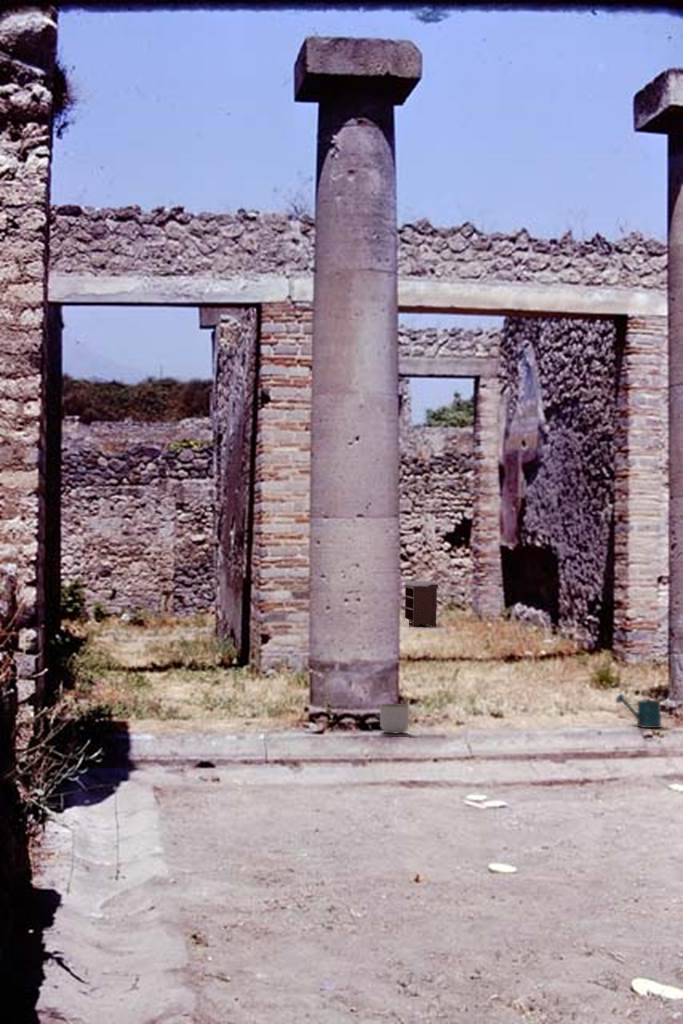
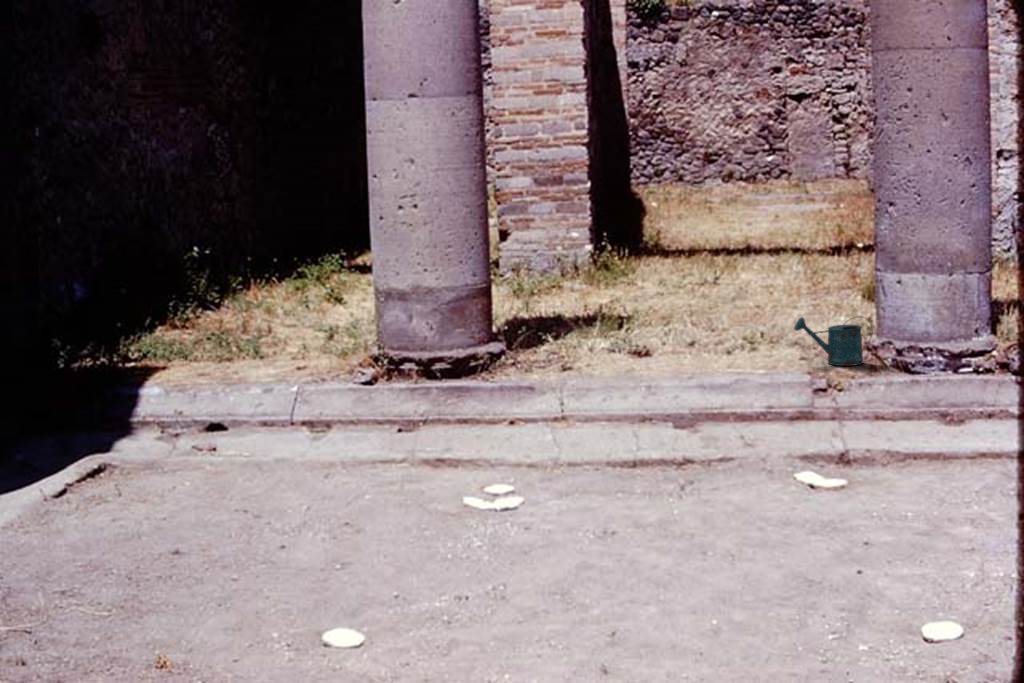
bench: present [404,581,438,627] -> none [836,145,865,197]
planter: present [380,704,409,733] -> none [422,342,462,384]

